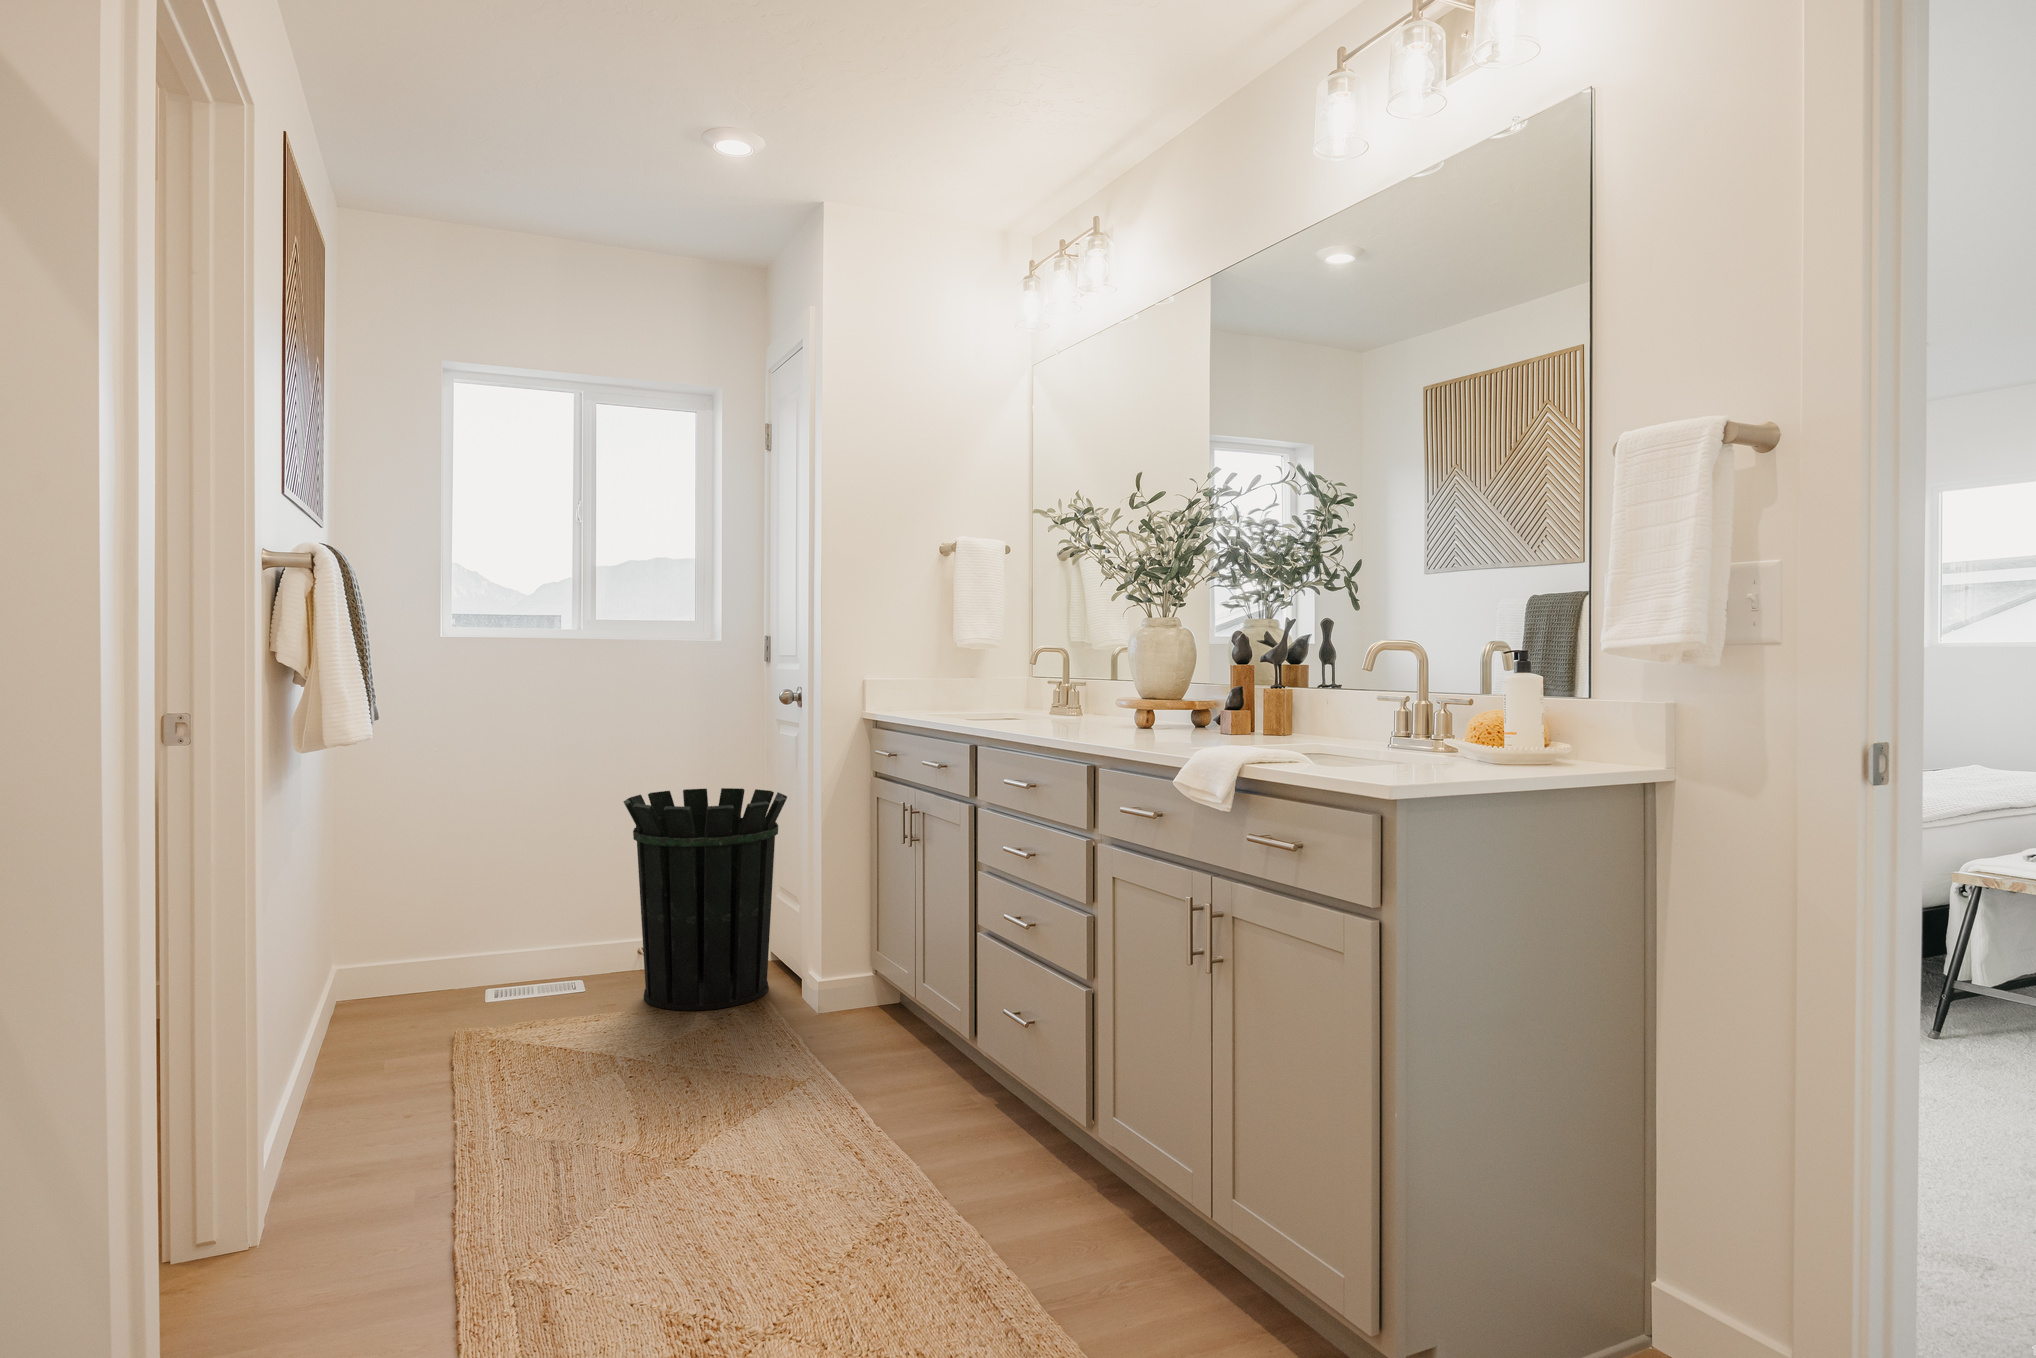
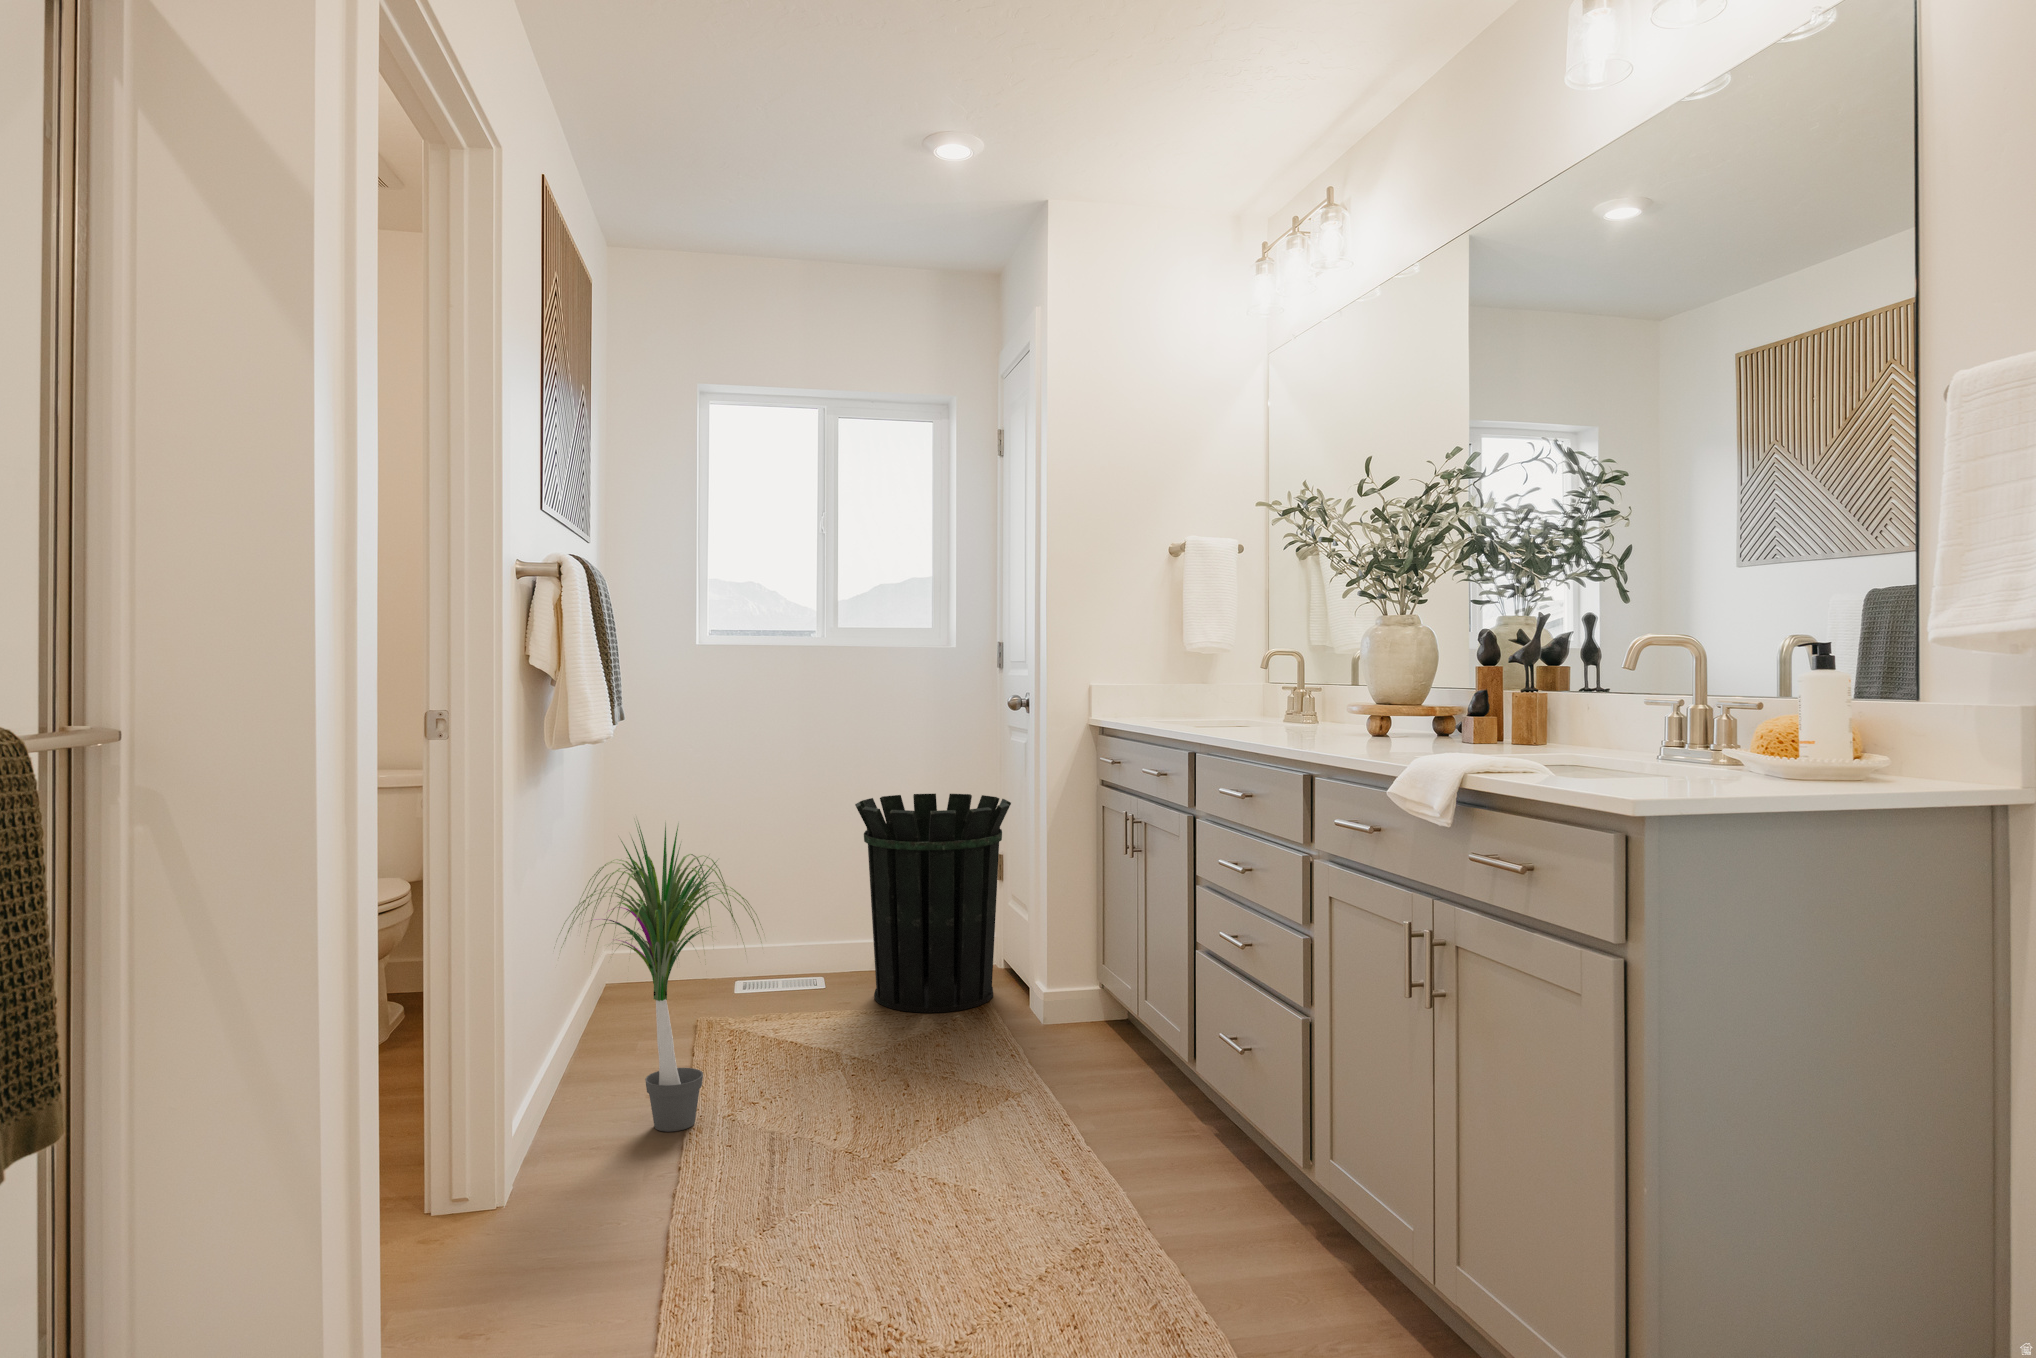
potted plant: none [295,816,546,1153] -> present [561,823,761,1132]

